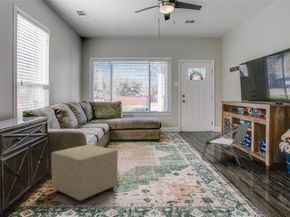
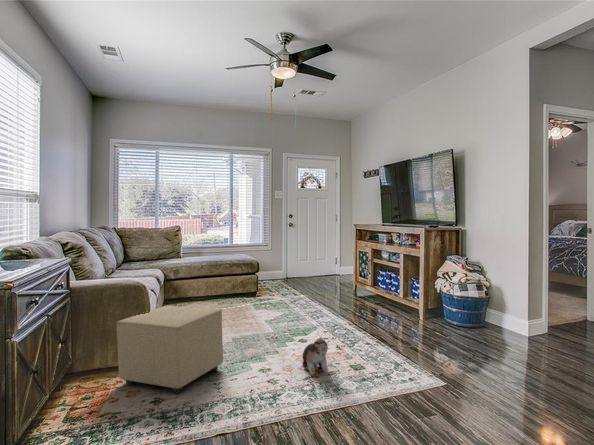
armchair: present [202,123,252,166] -> none [333,256,404,320]
plush toy: none [169,177,186,202] -> present [303,338,329,375]

